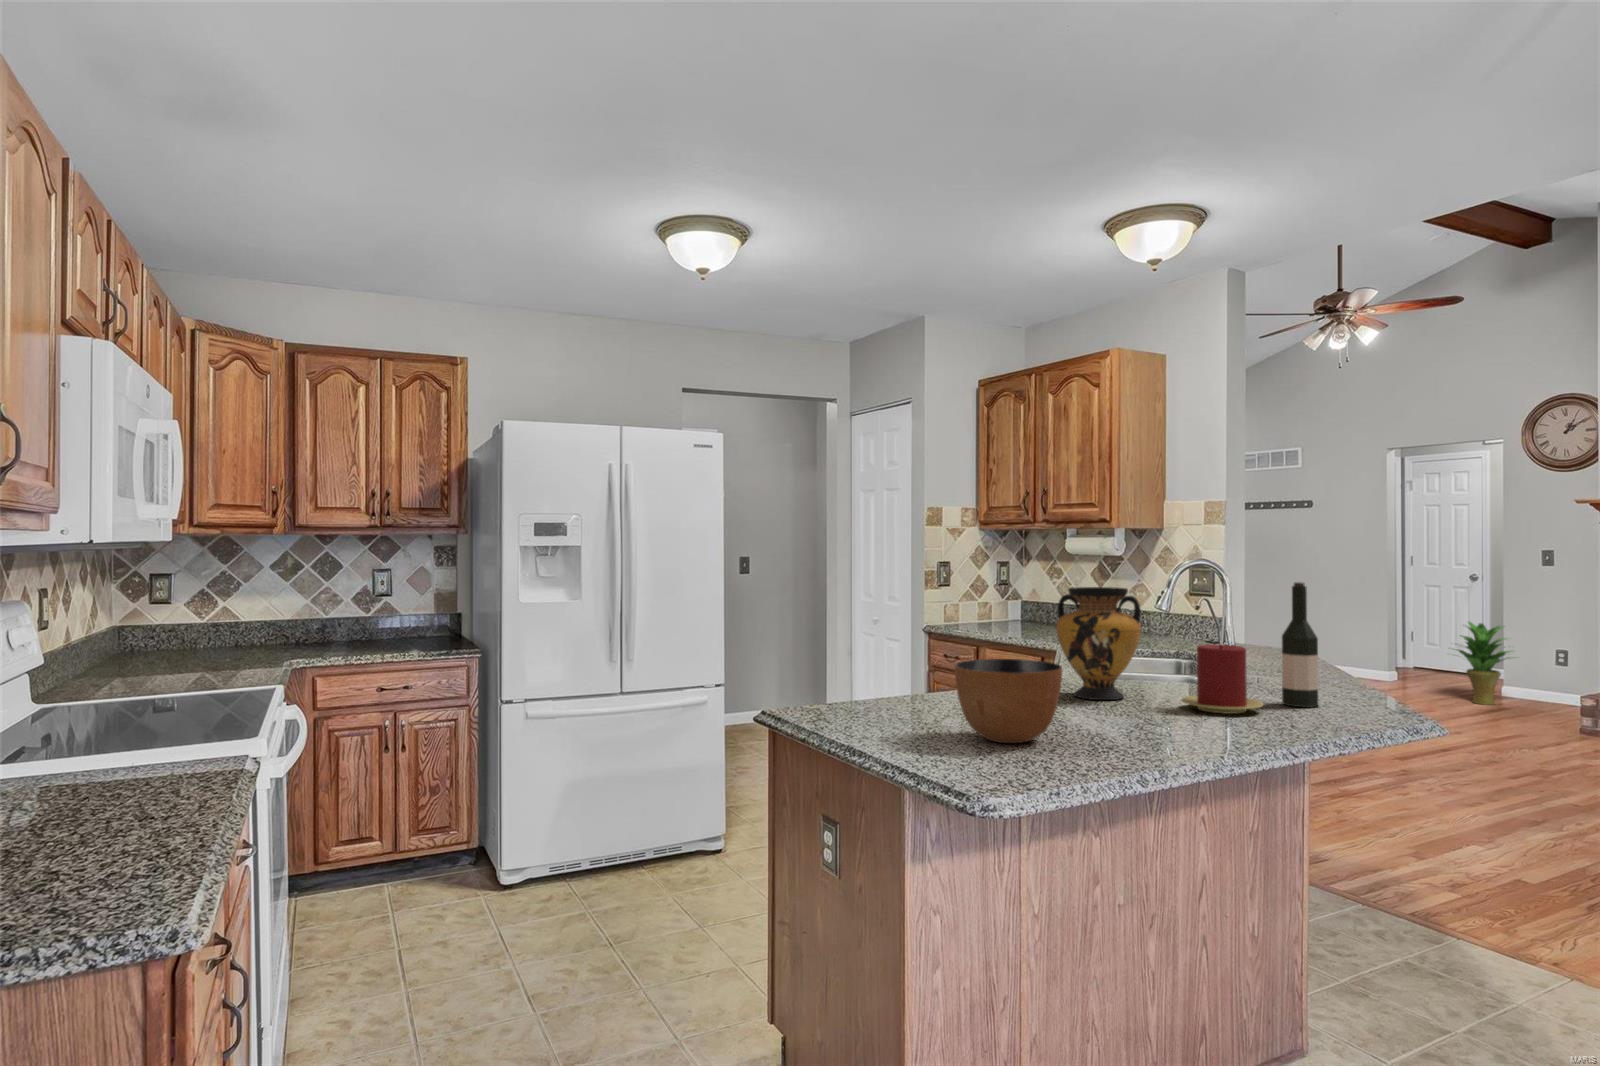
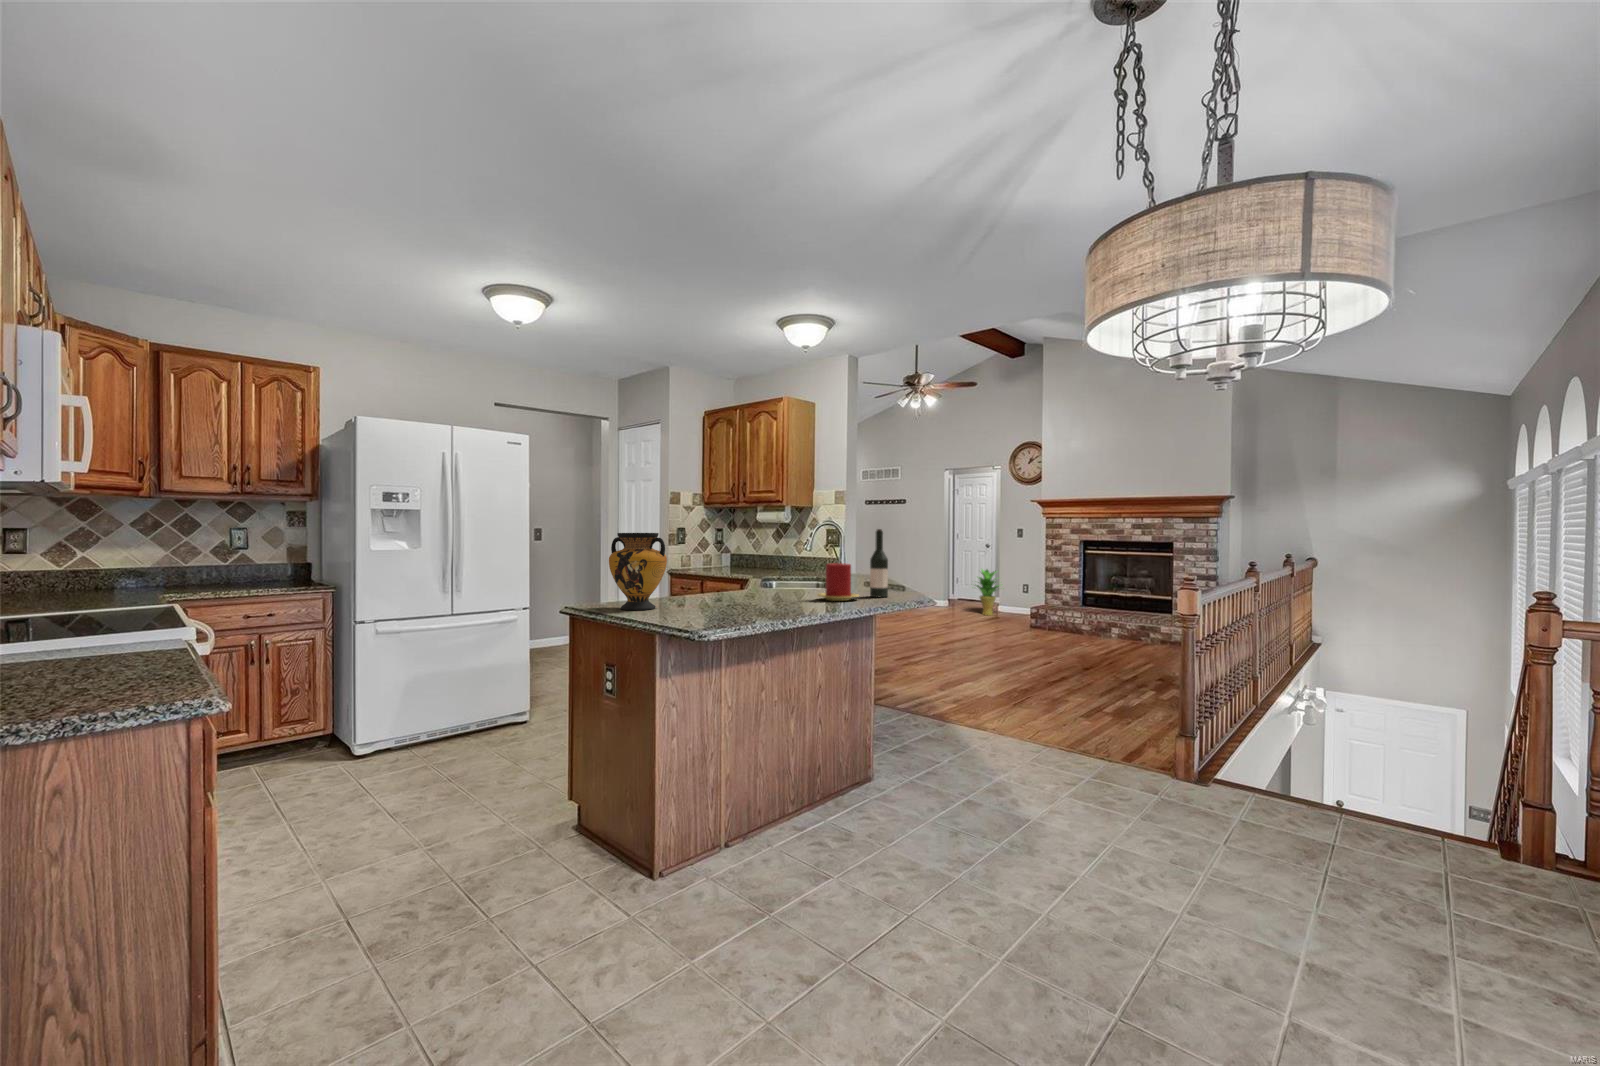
vase: present [1056,587,1141,700] -> present [609,533,667,610]
bowl: present [955,659,1062,743] -> none [689,569,750,615]

